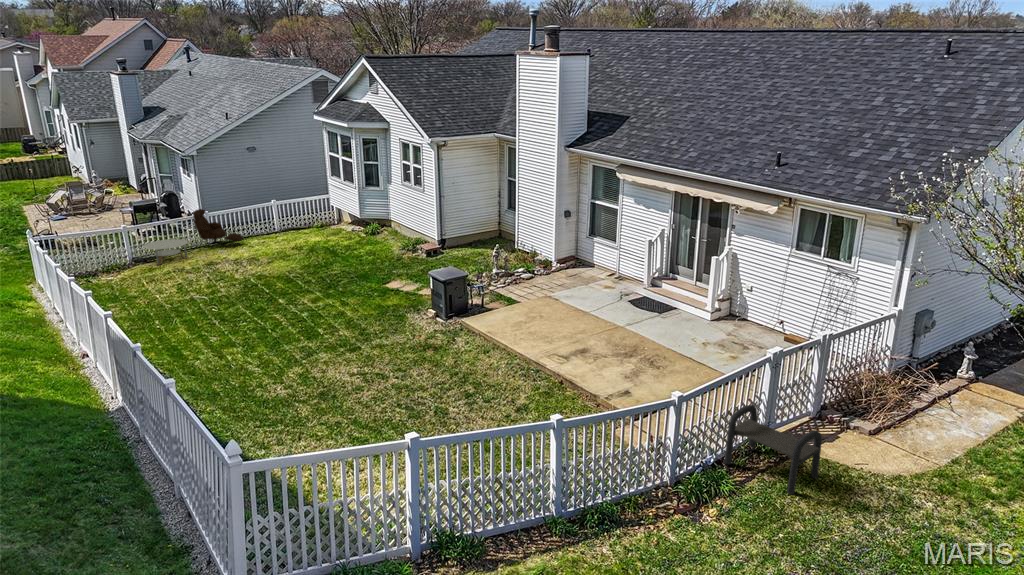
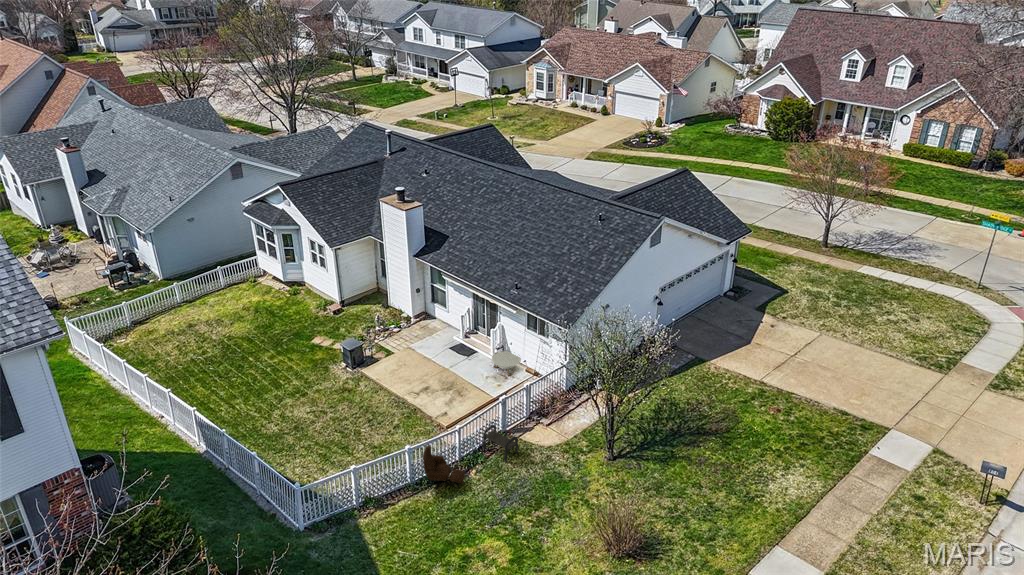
lounge chair: present [193,209,243,249] -> present [423,446,465,489]
round table: present [144,239,188,265] -> present [492,351,521,376]

